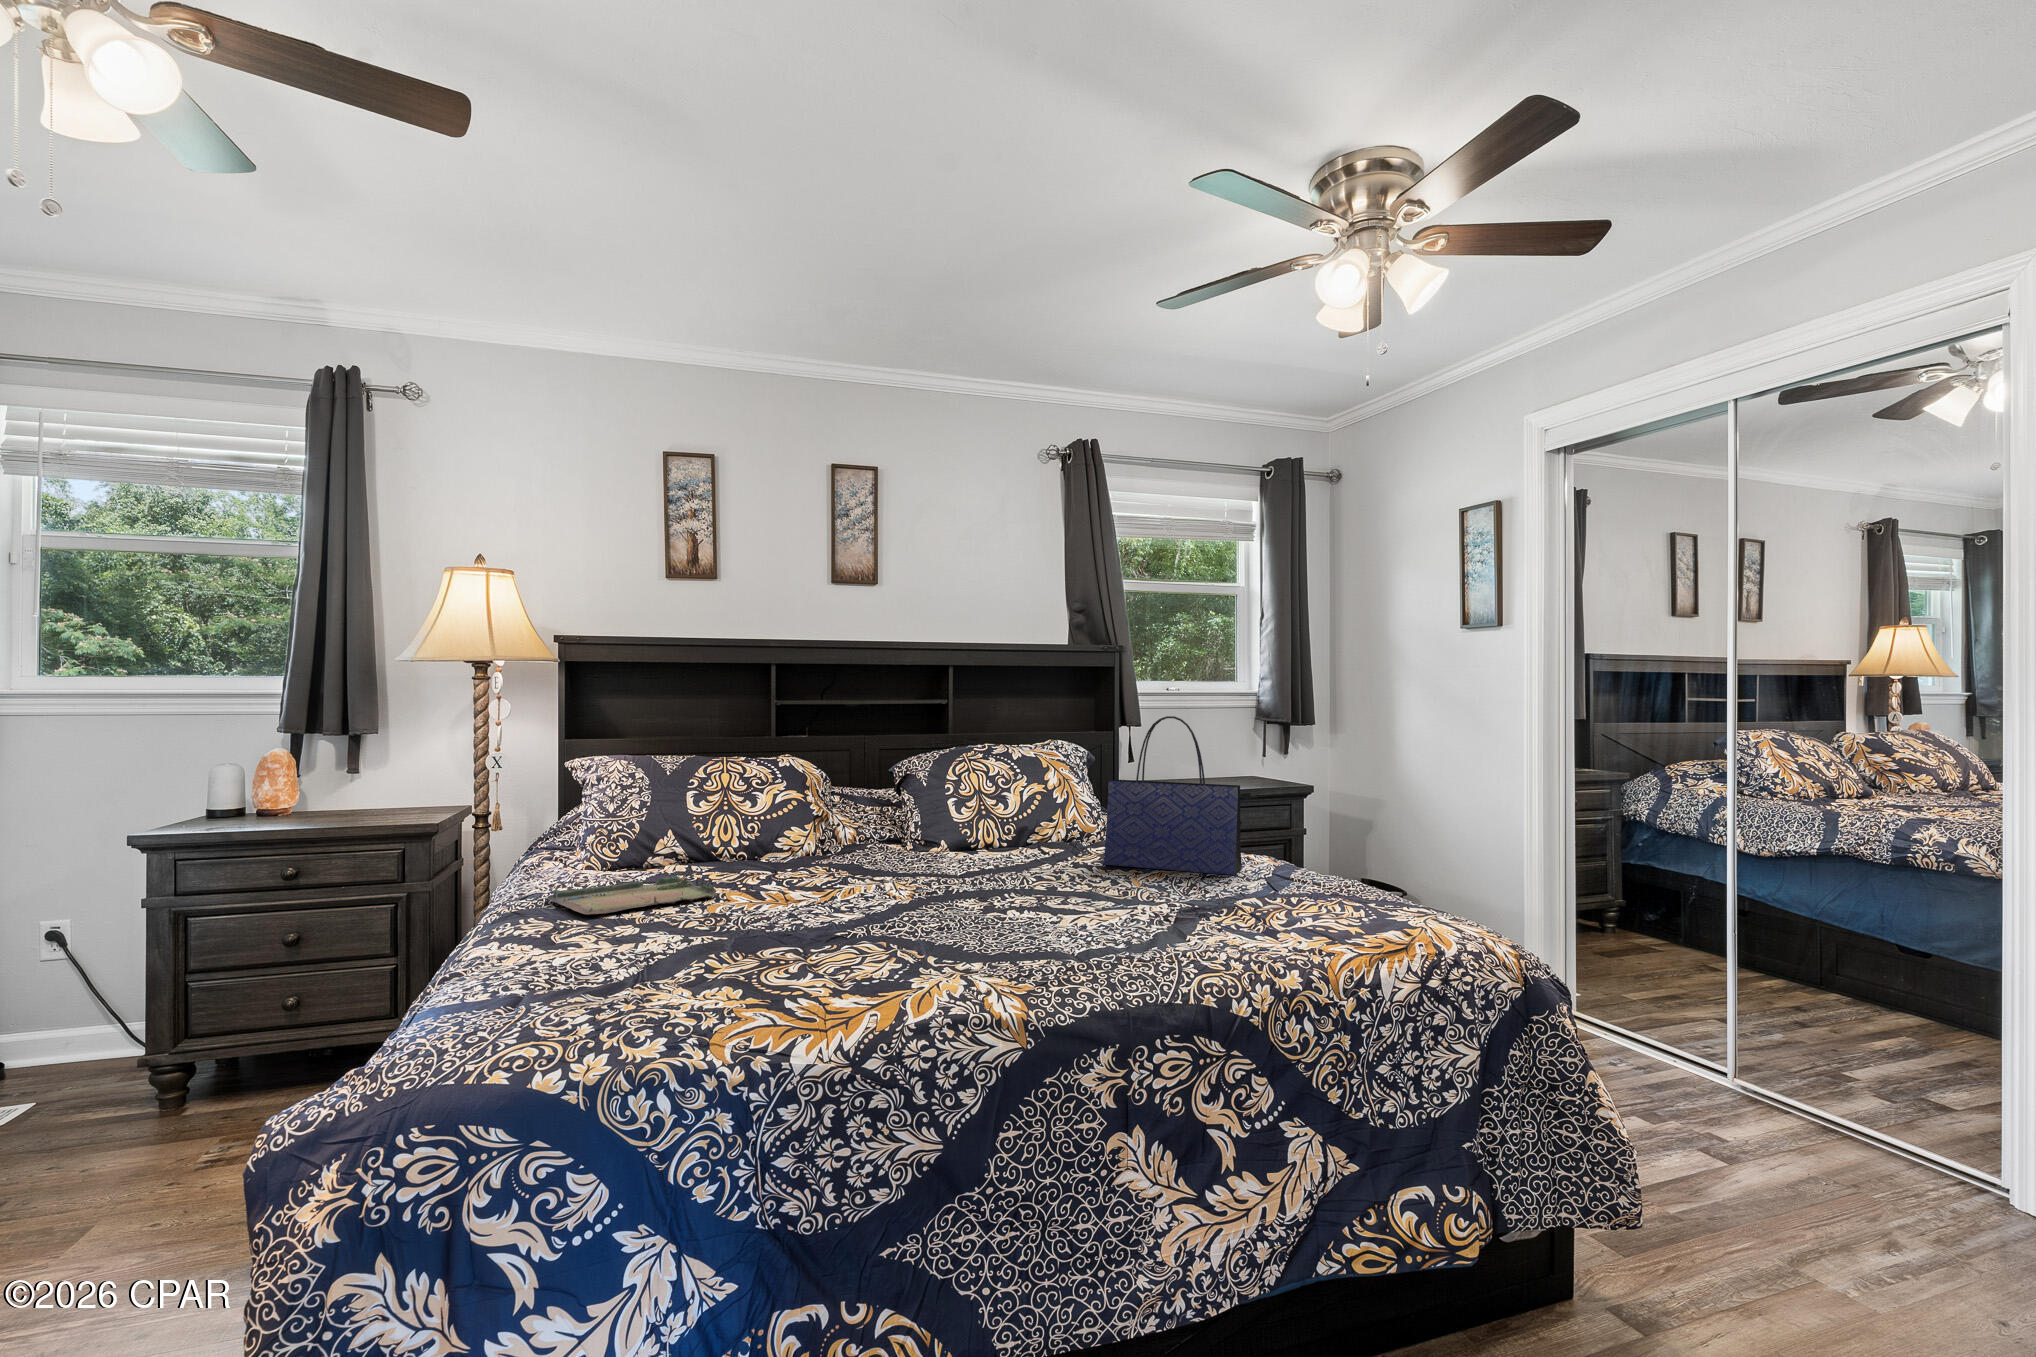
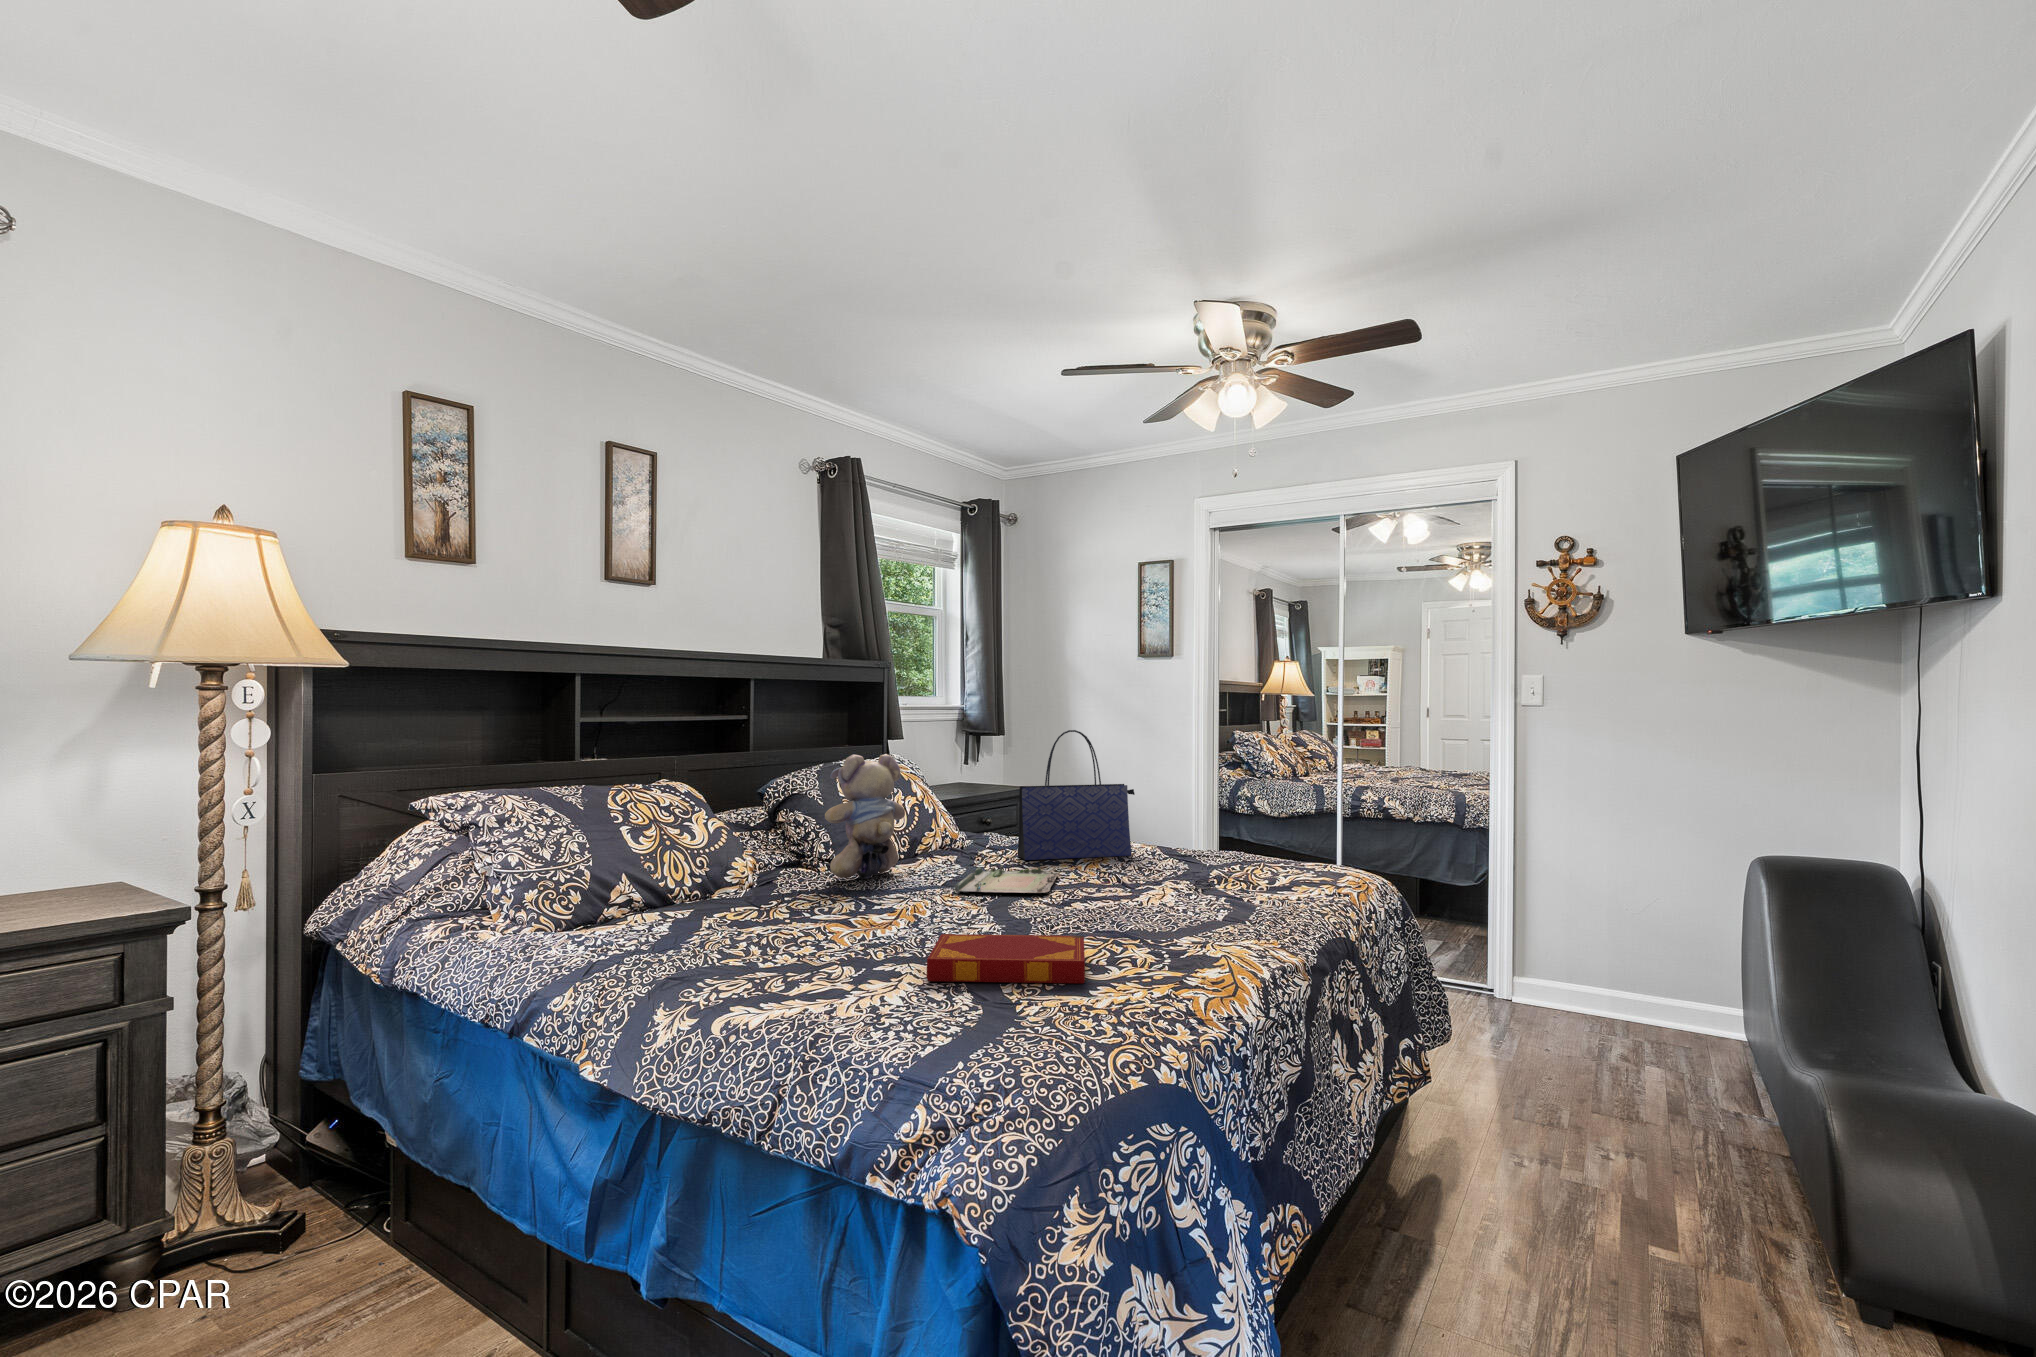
teddy bear: none [871,734,965,862] -> present [825,754,905,879]
tray: present [547,876,717,915] -> present [954,863,1059,893]
hardback book: none [626,916,808,986] -> present [927,934,1085,983]

